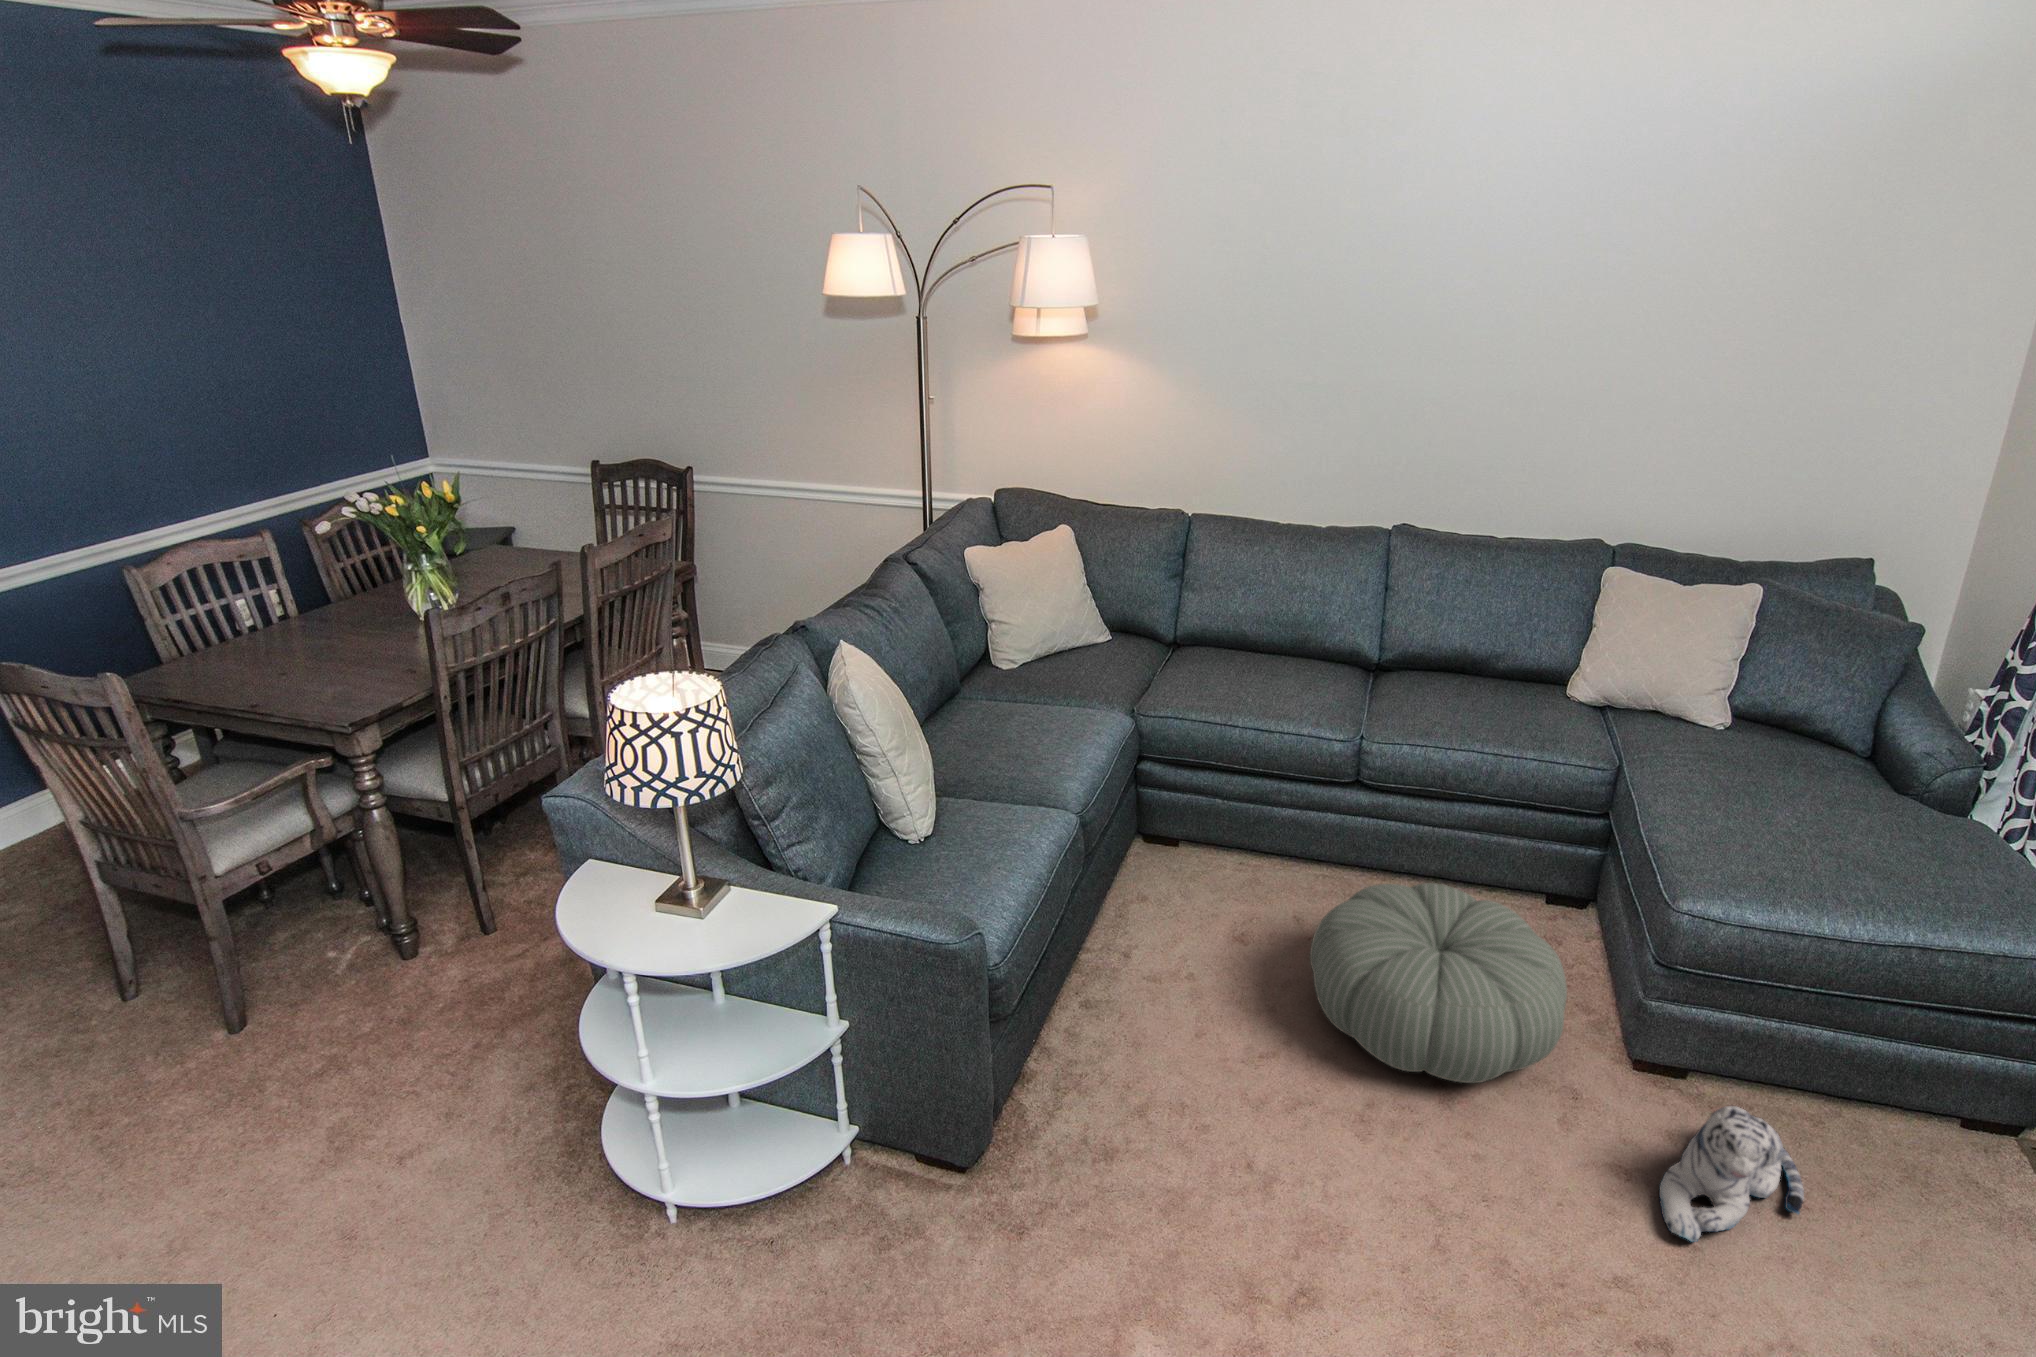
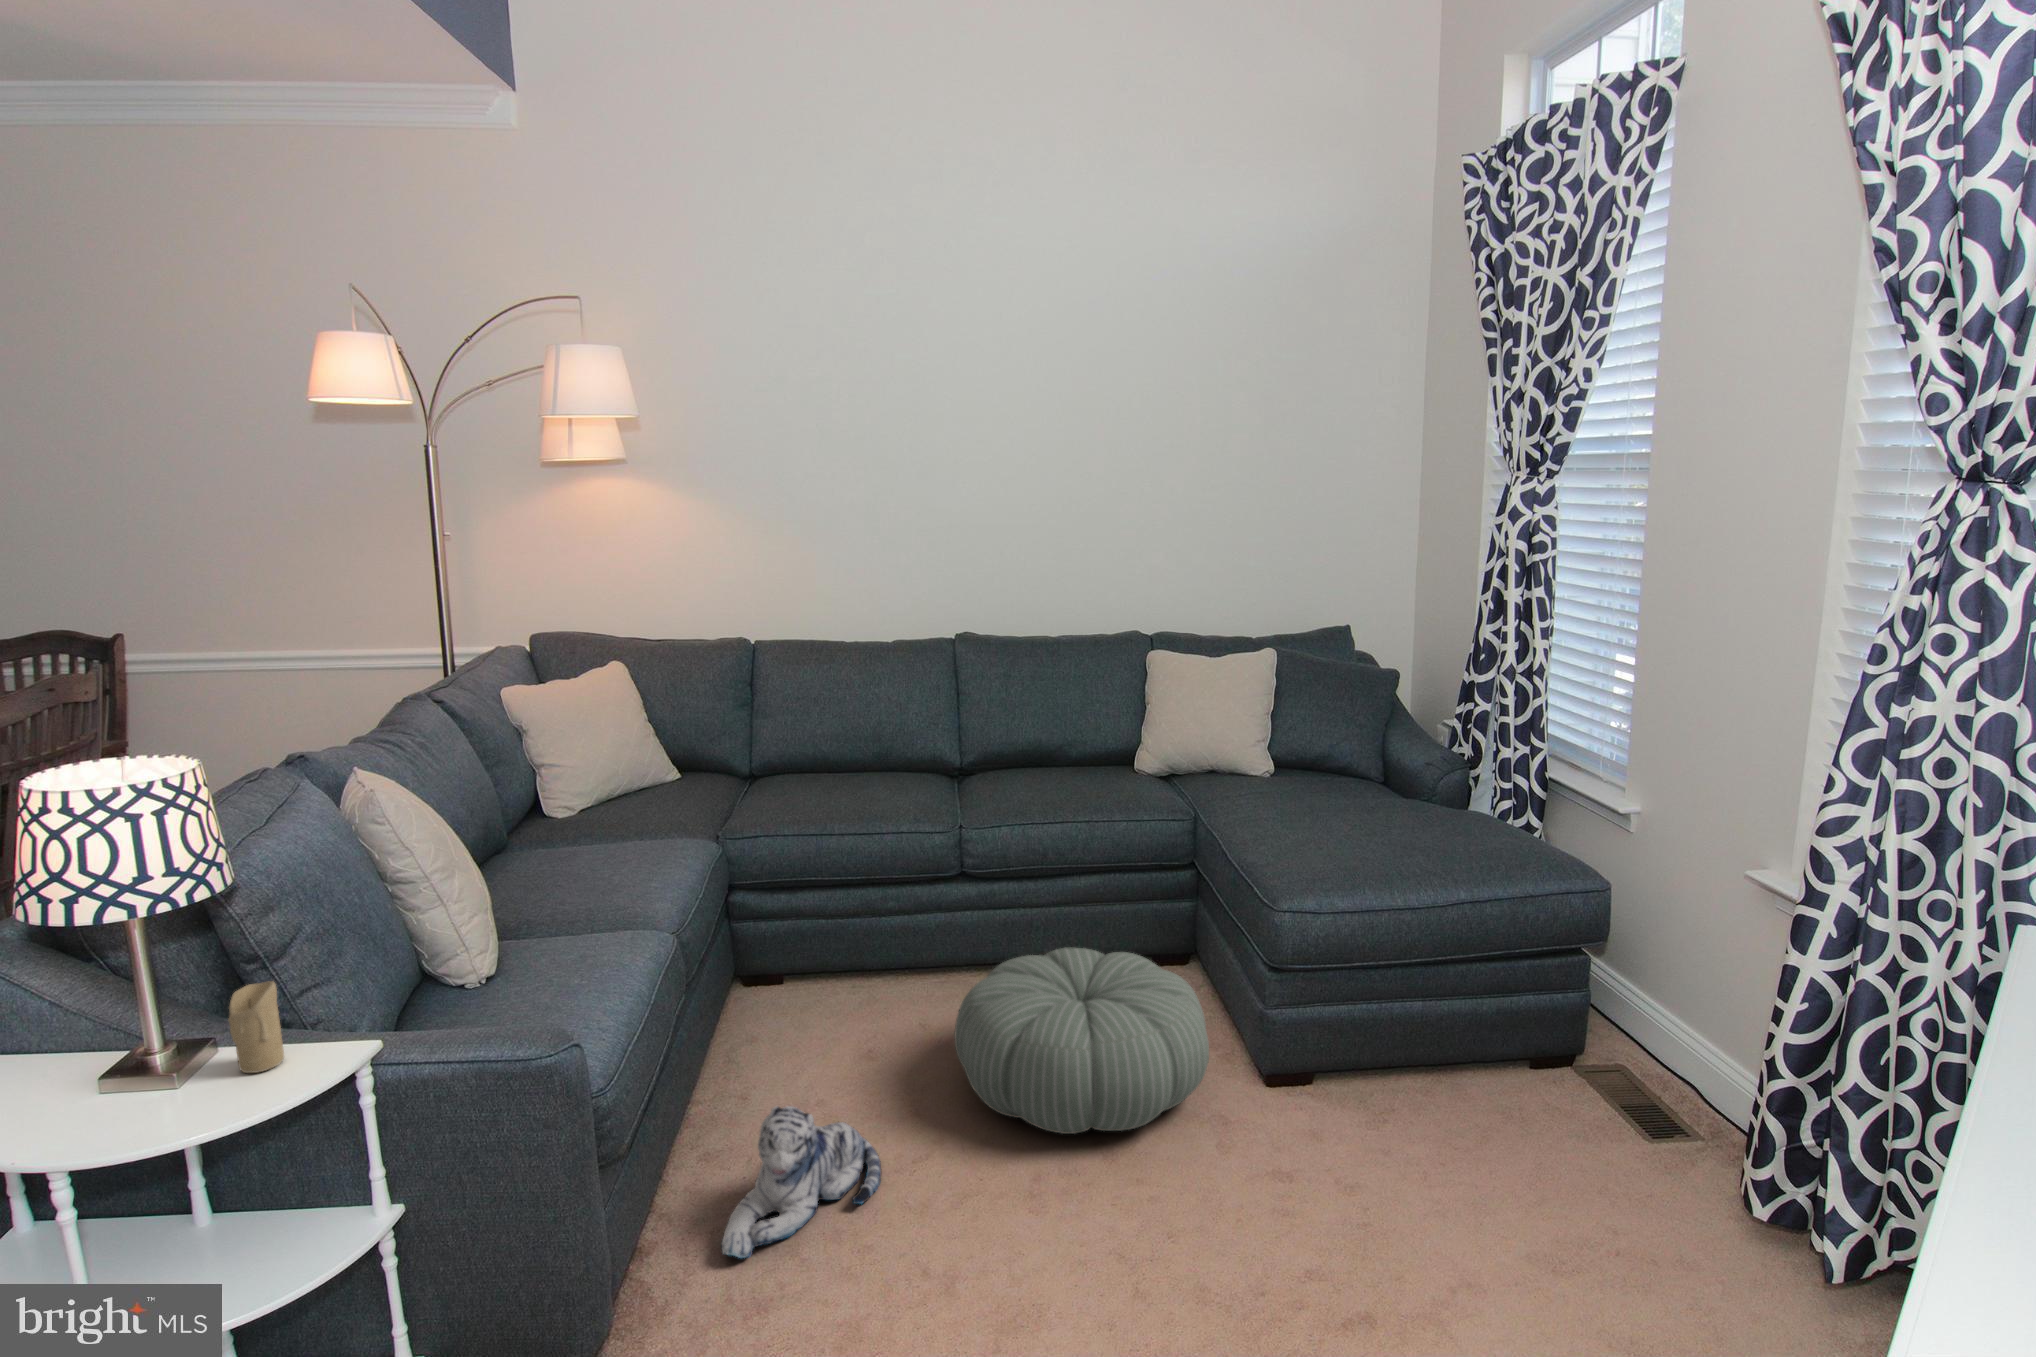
candle: none [735,856,771,922] -> present [228,981,284,1073]
plush toy: present [1659,1106,1804,1242] -> present [721,1106,881,1258]

